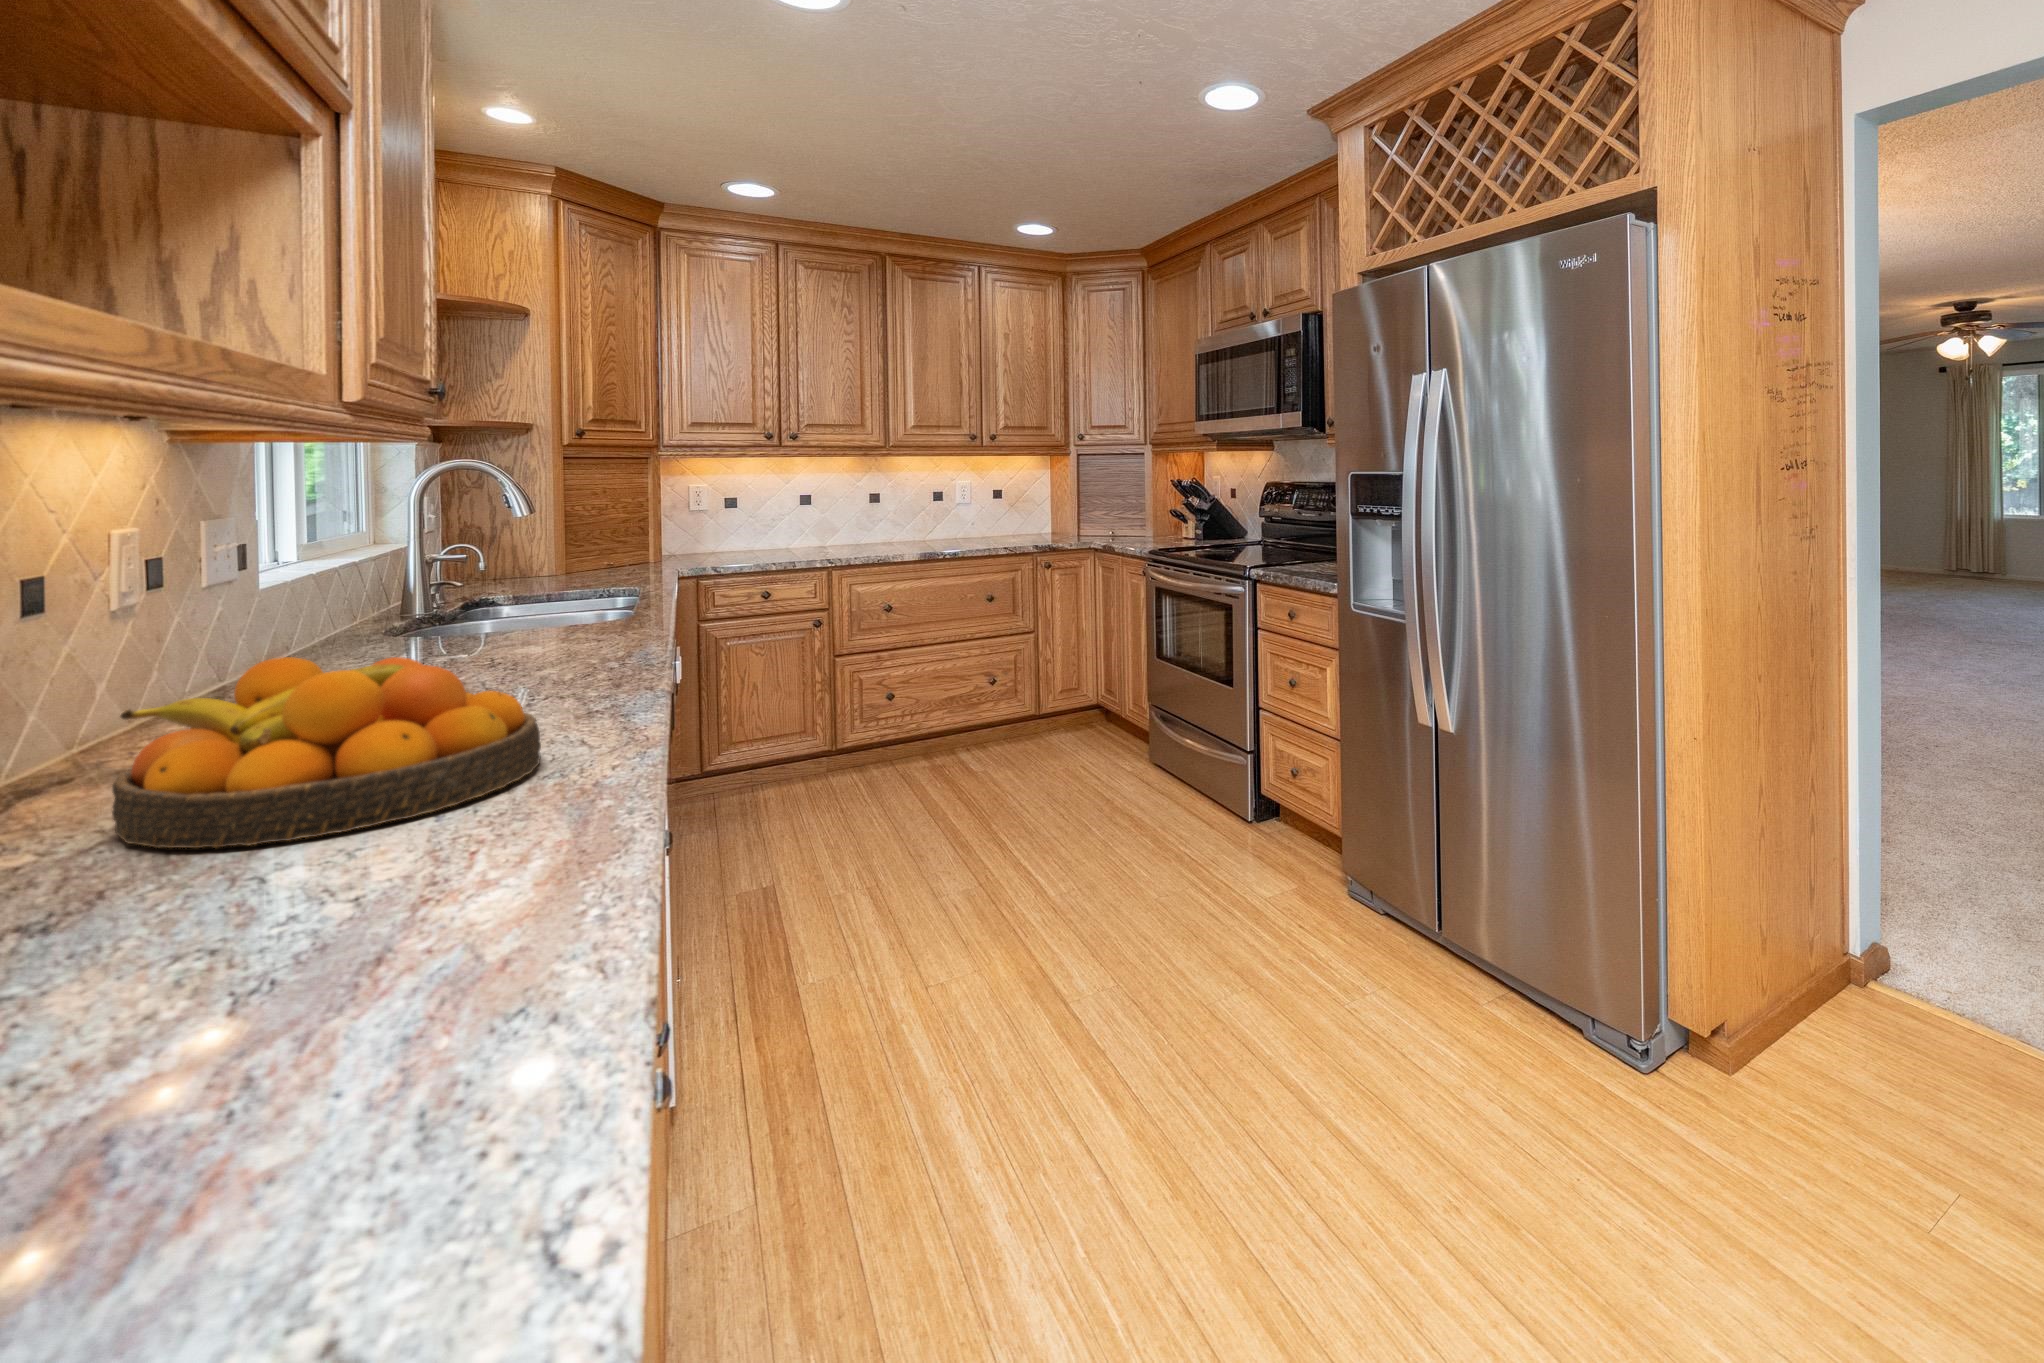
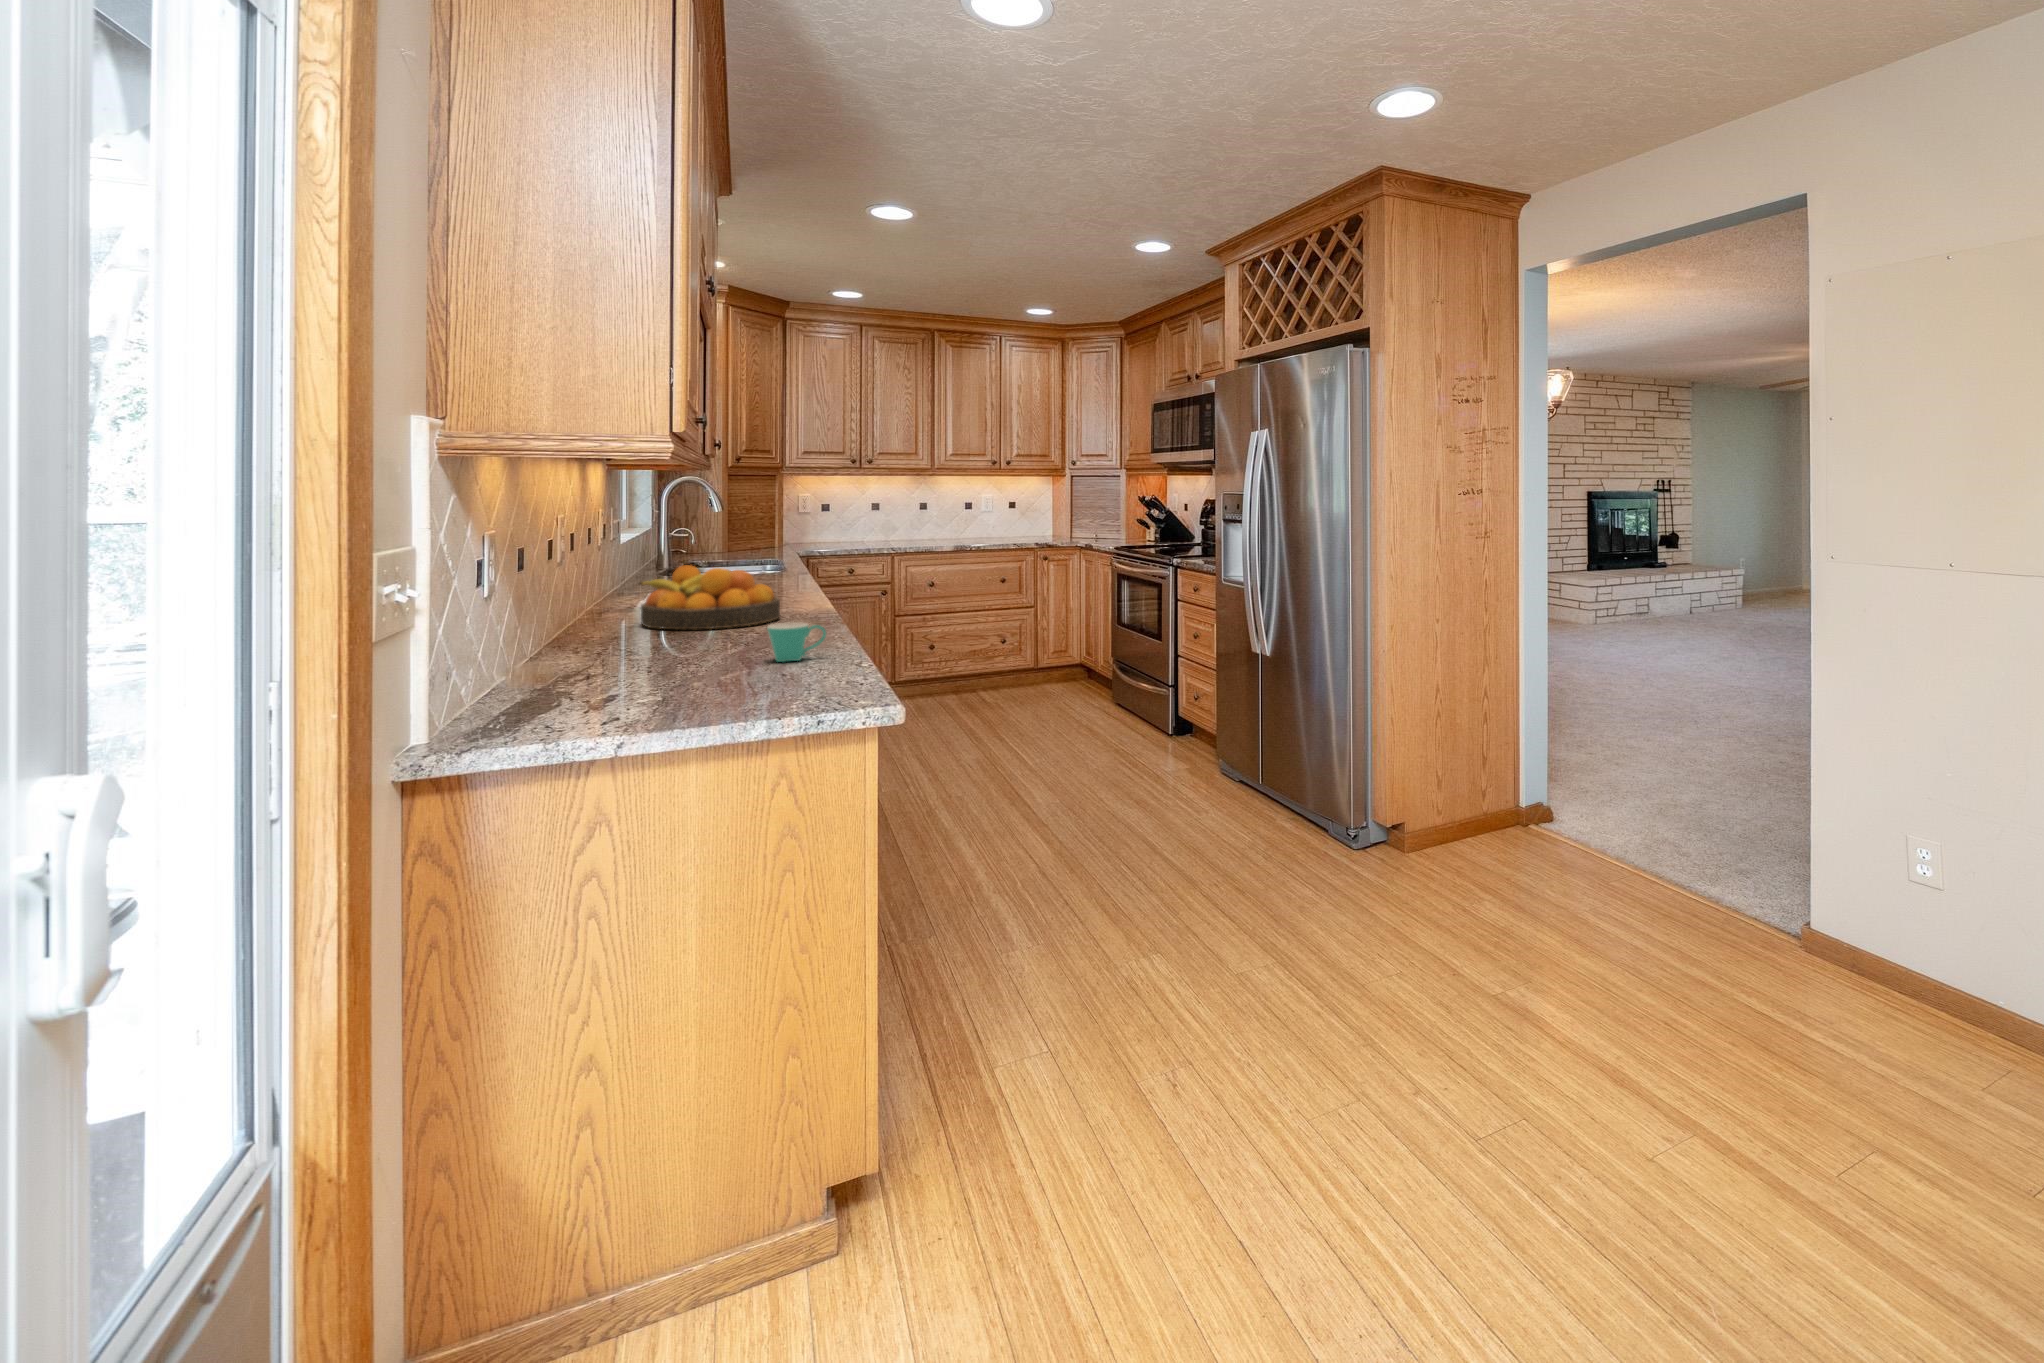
mug: none [274,926,542,1118] -> present [767,622,826,662]

